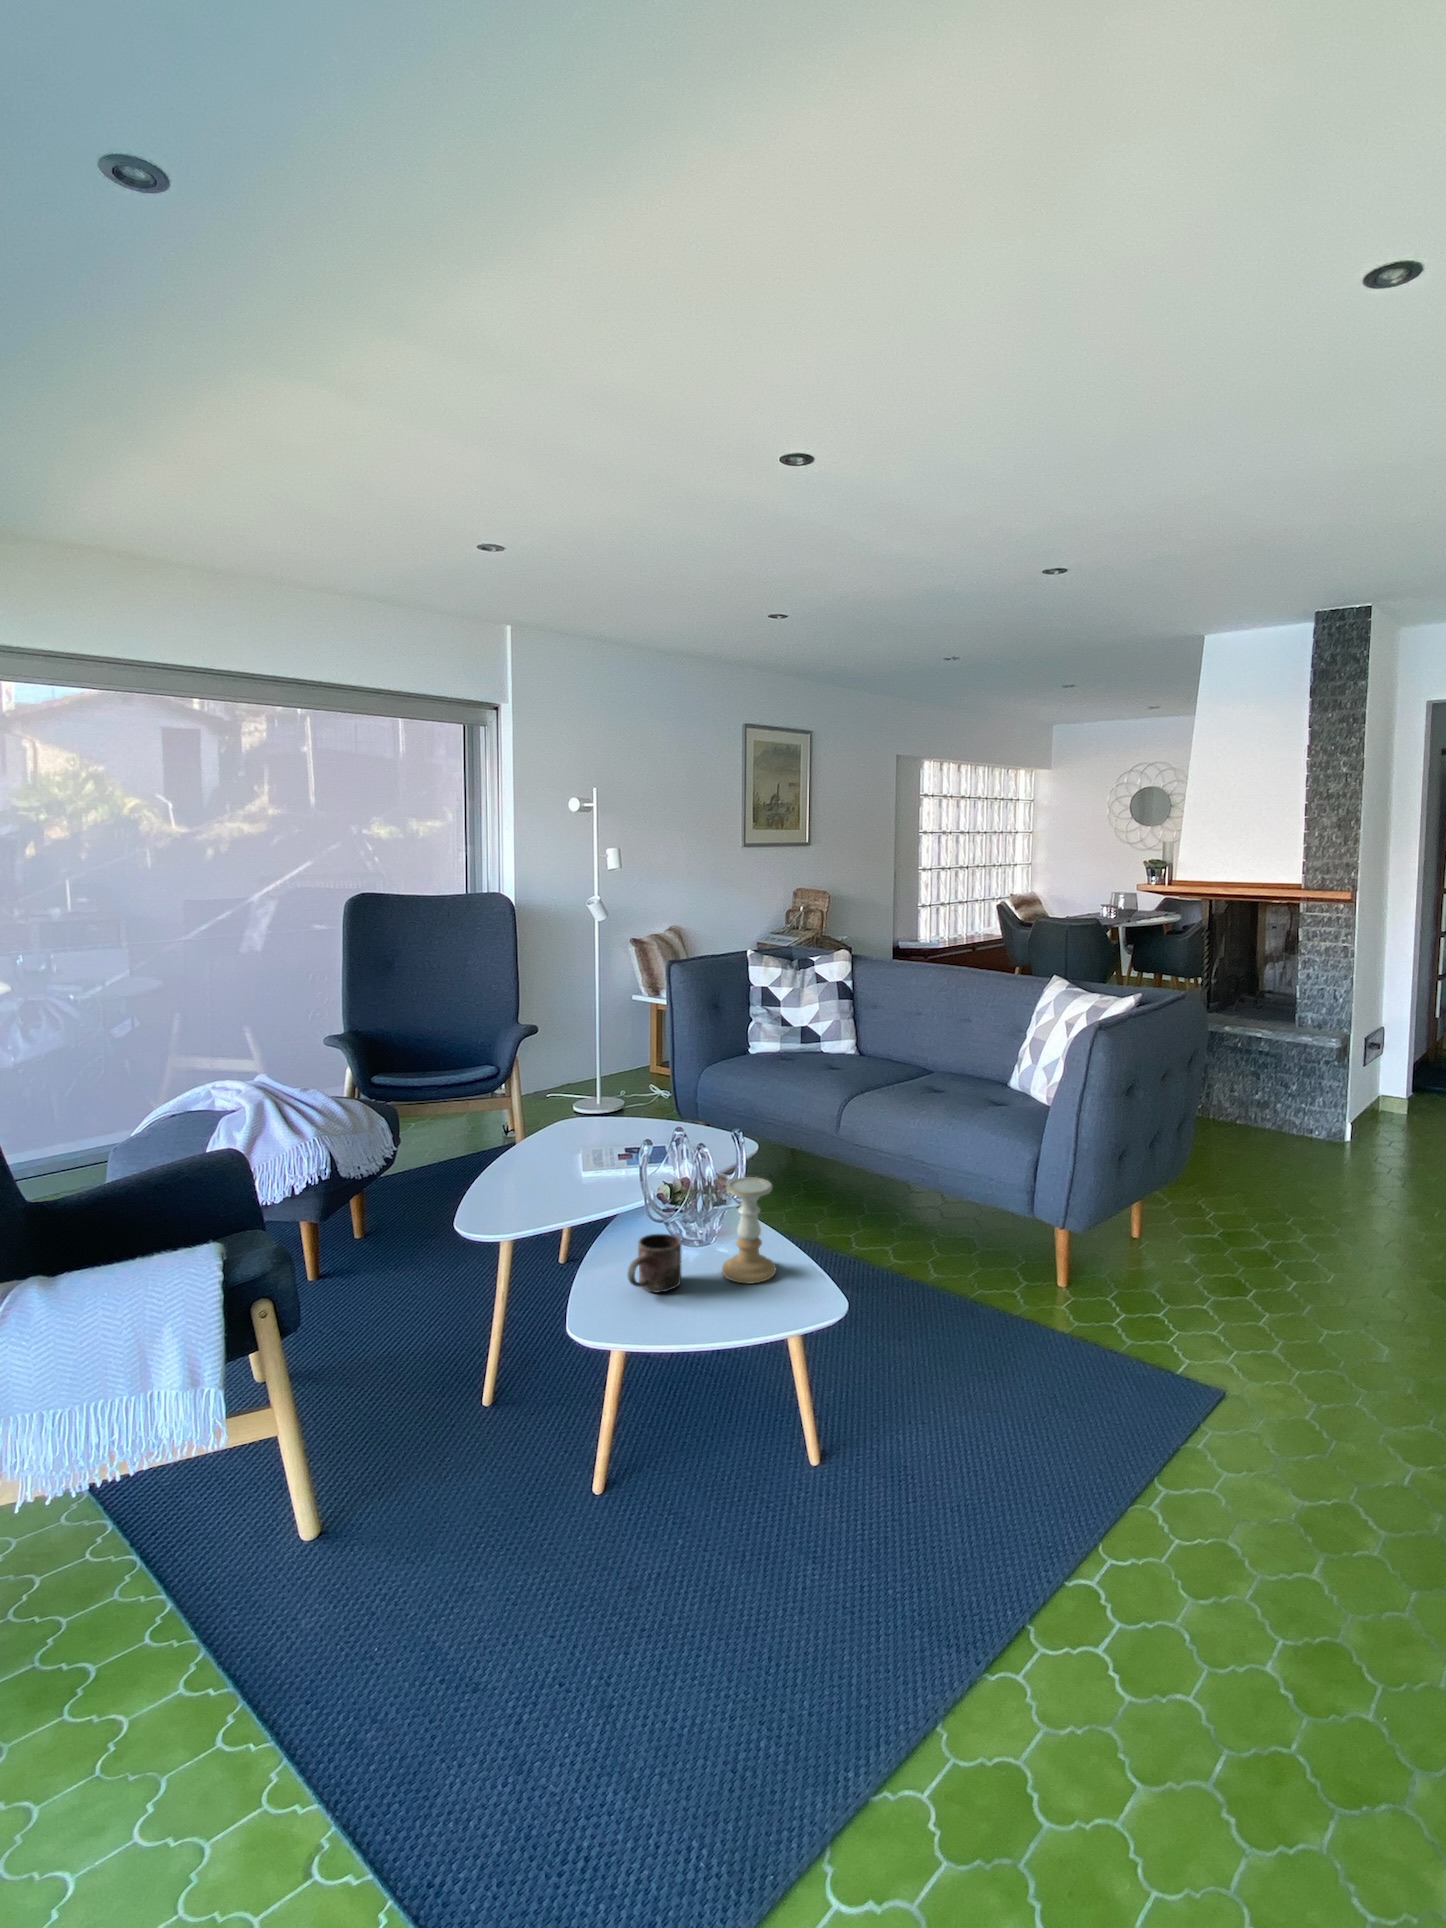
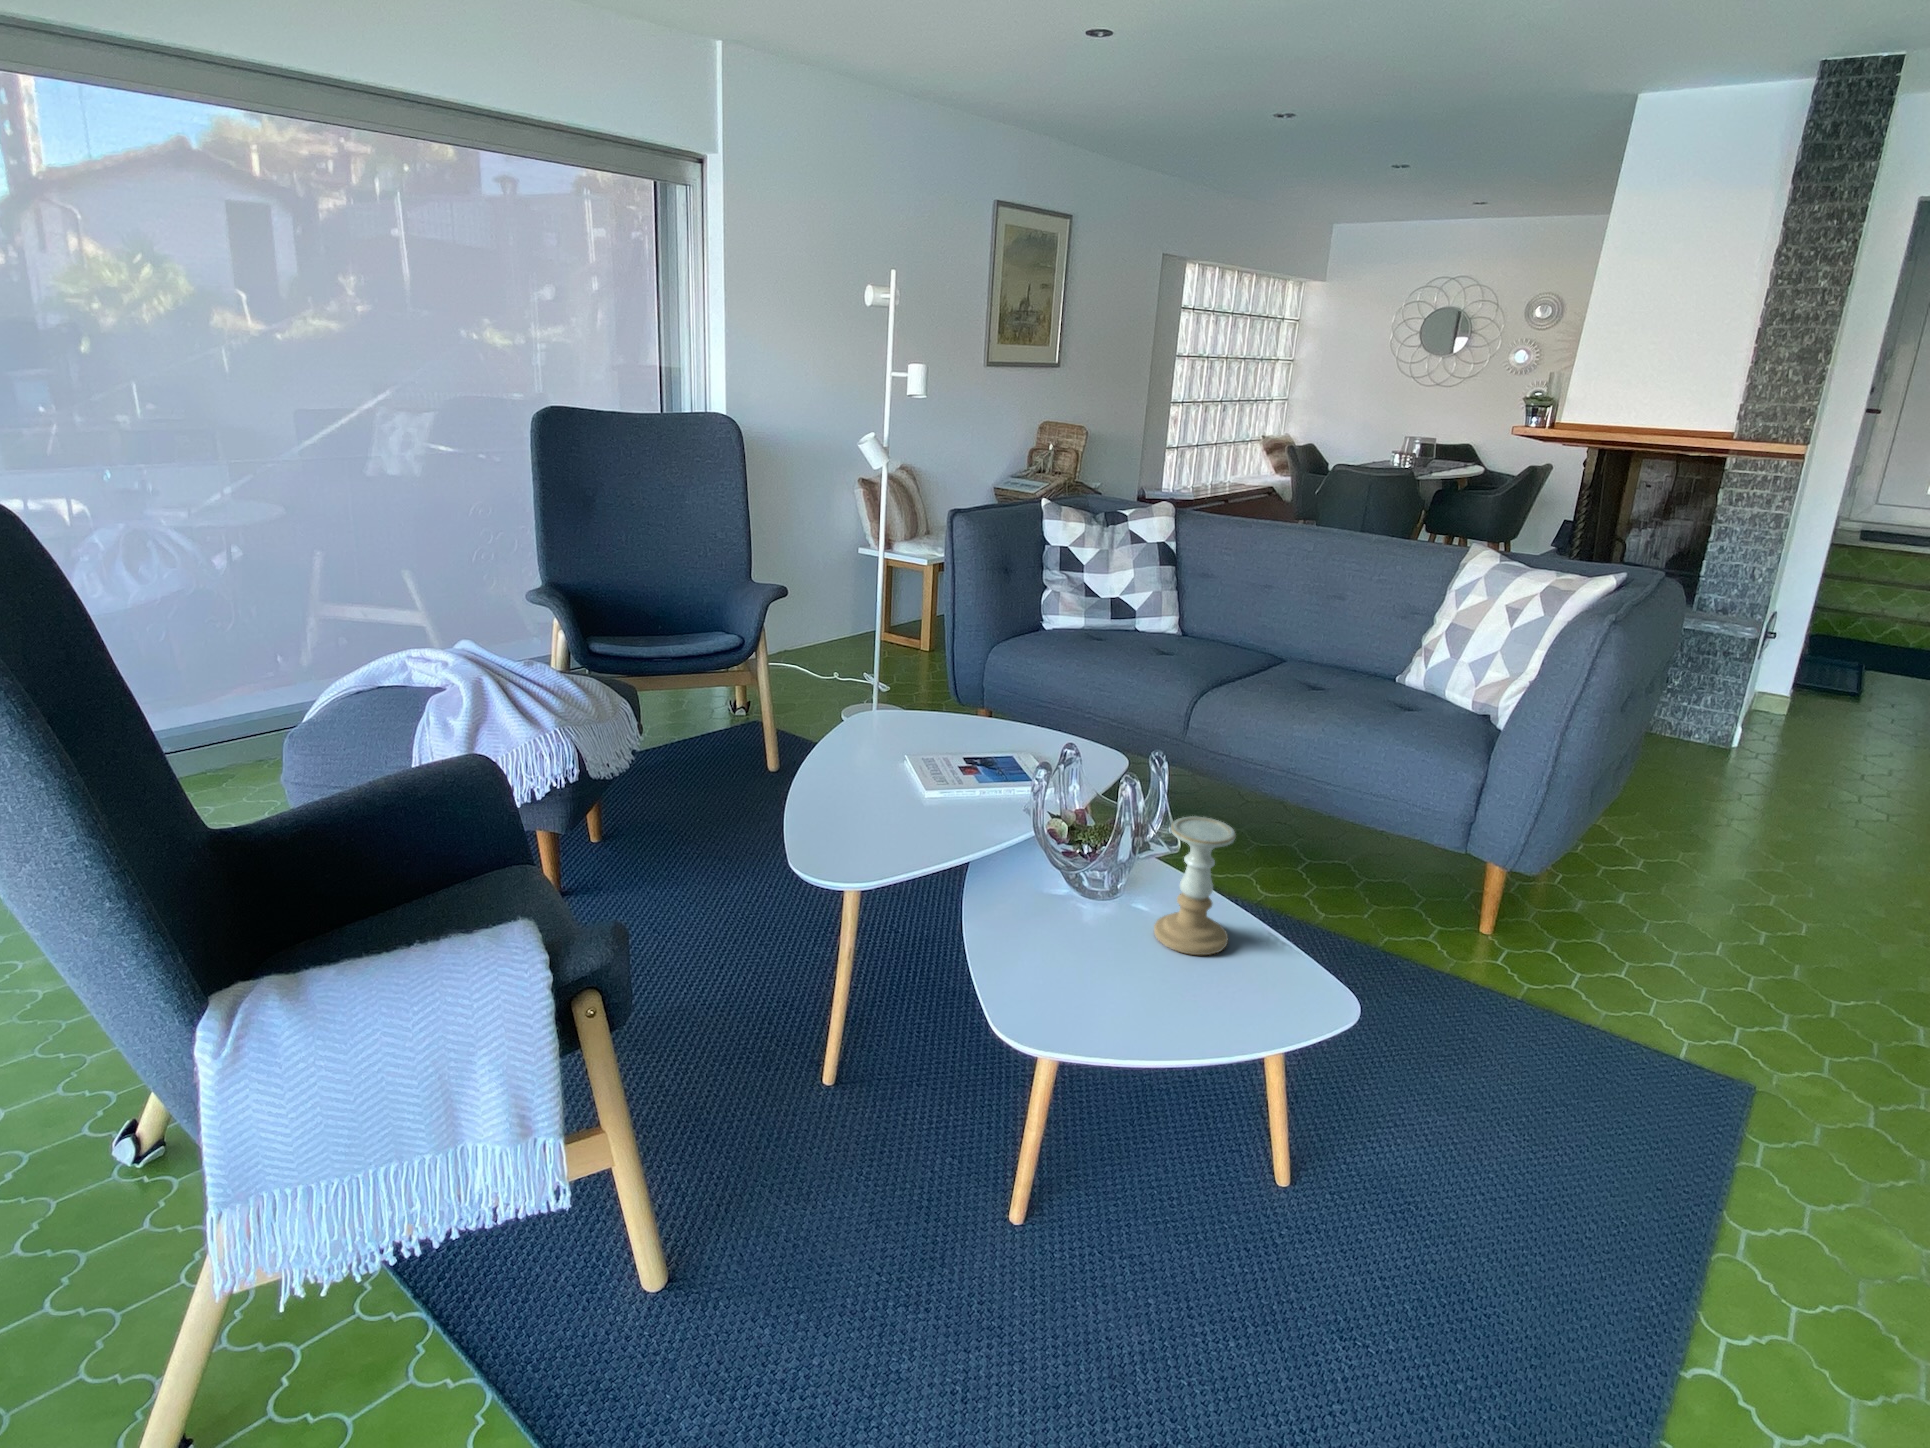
mug: present [628,1234,682,1292] -> none [1054,888,1117,966]

